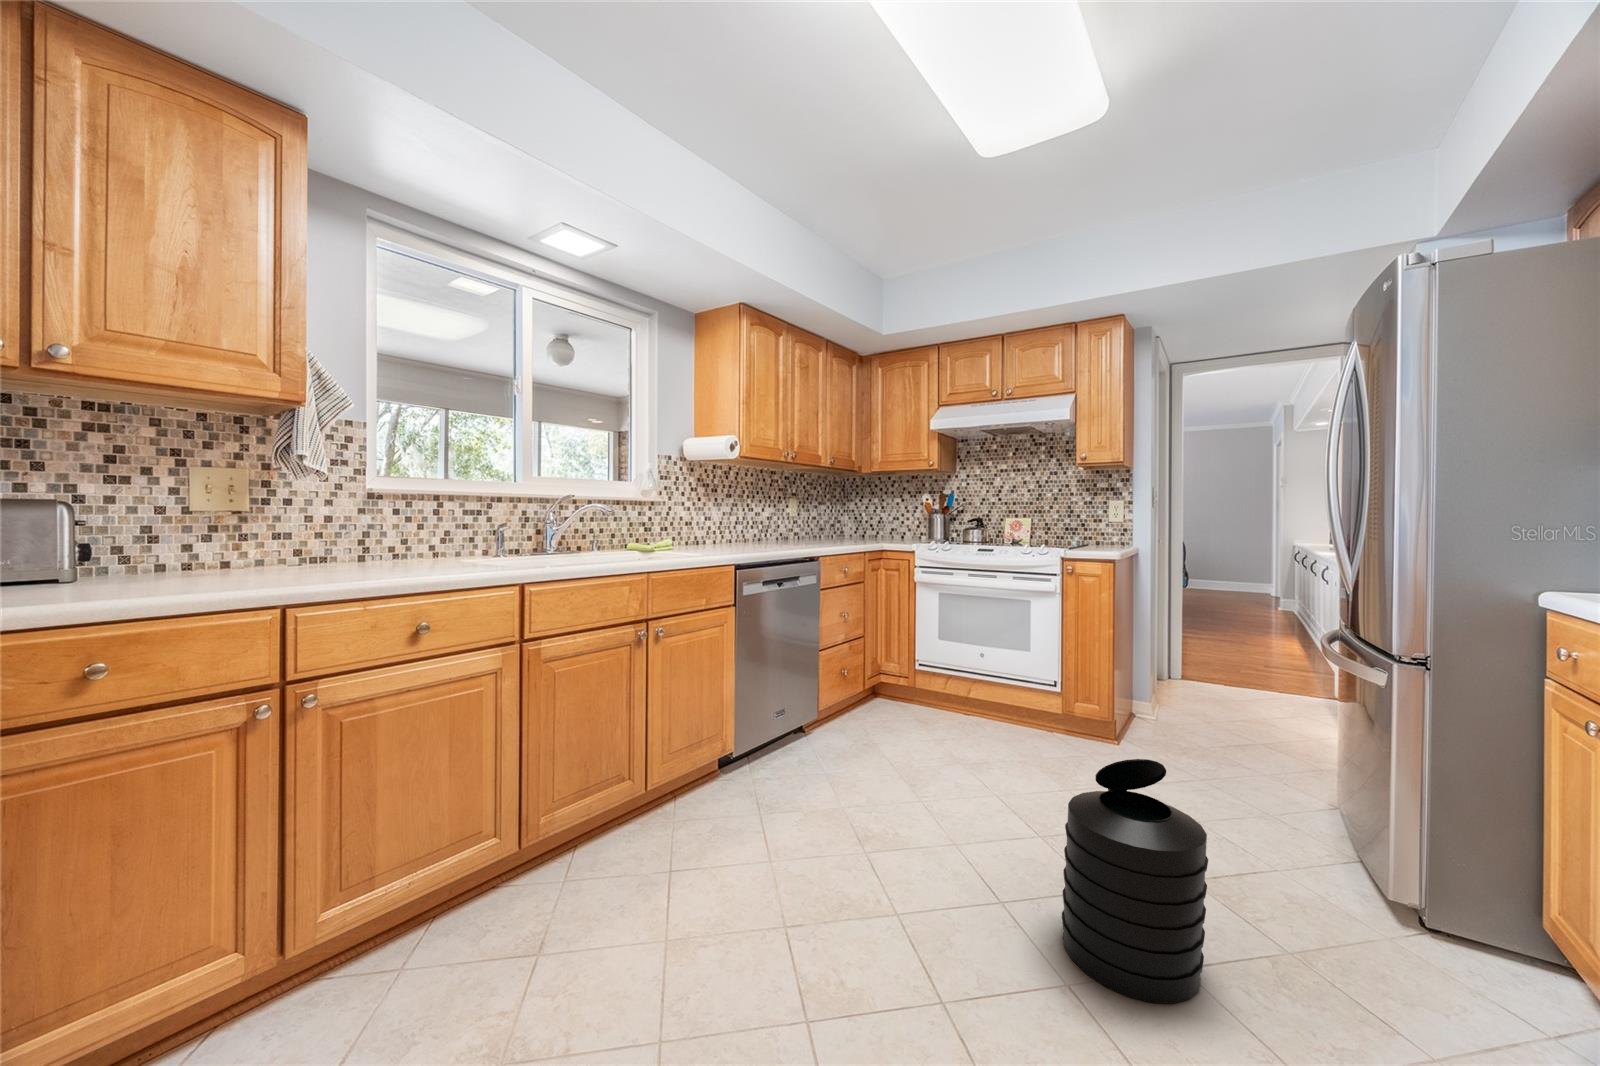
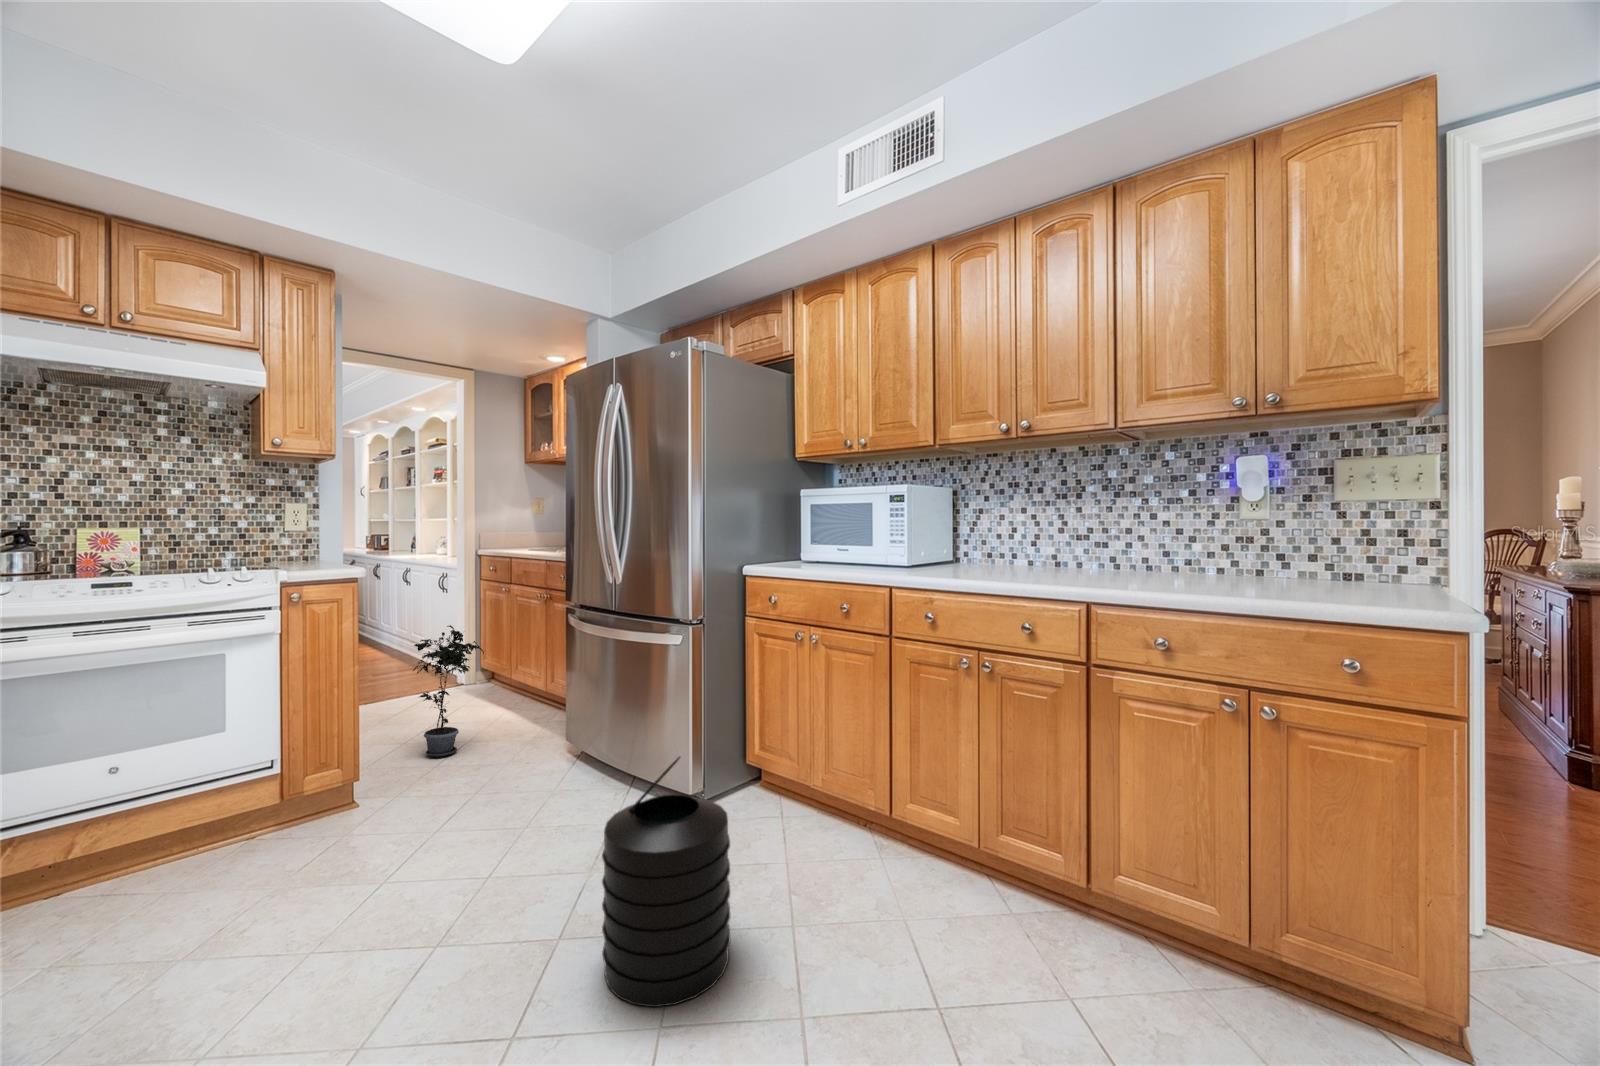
potted plant: none [1189,618,1255,742] -> present [413,625,484,757]

